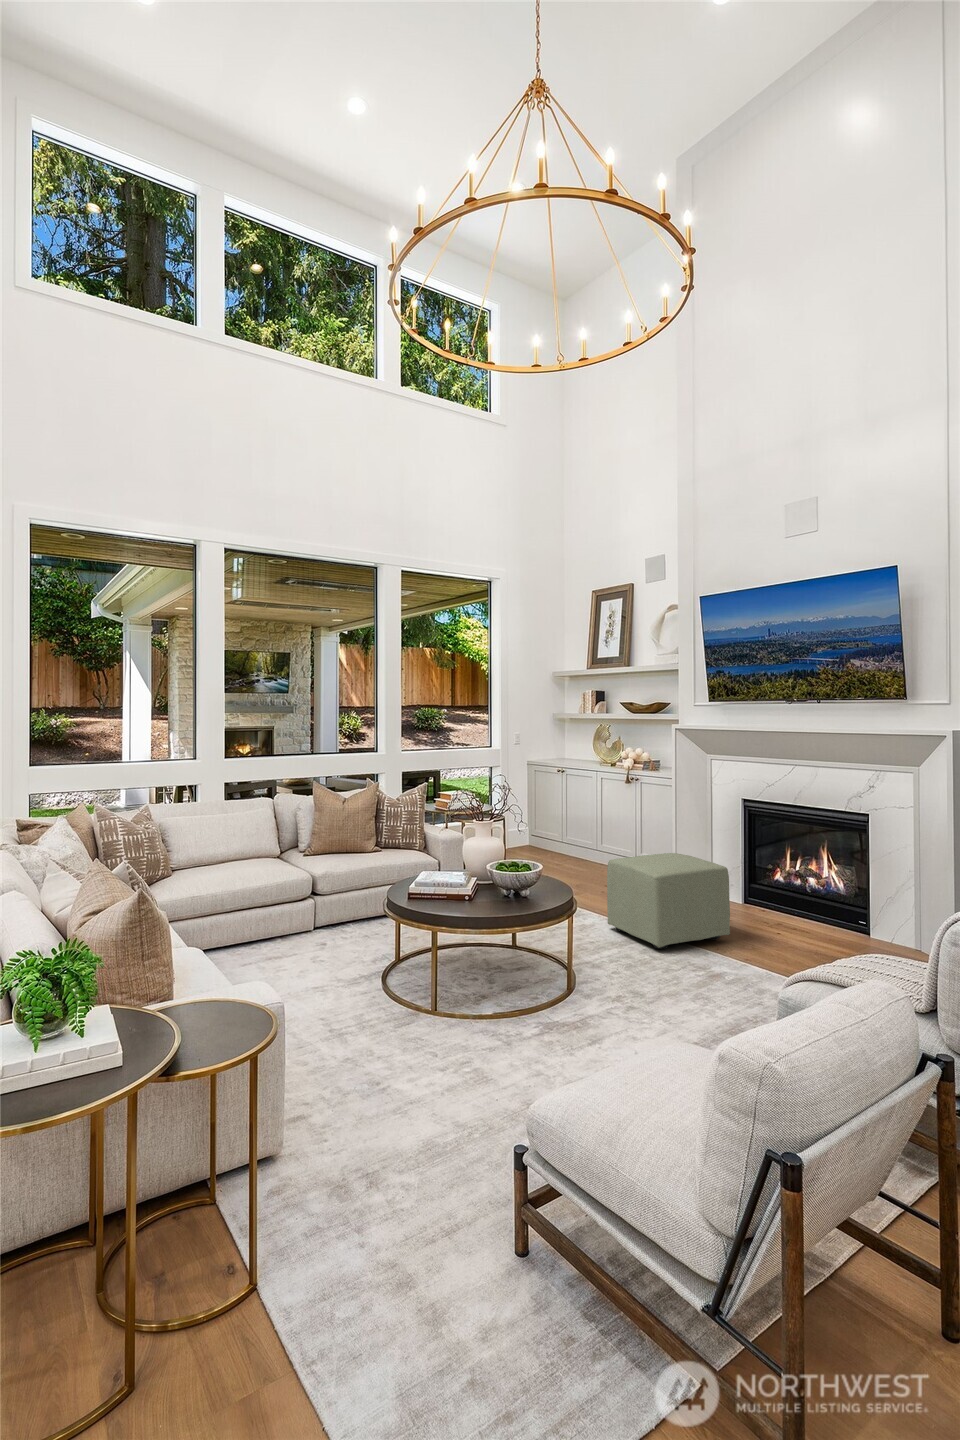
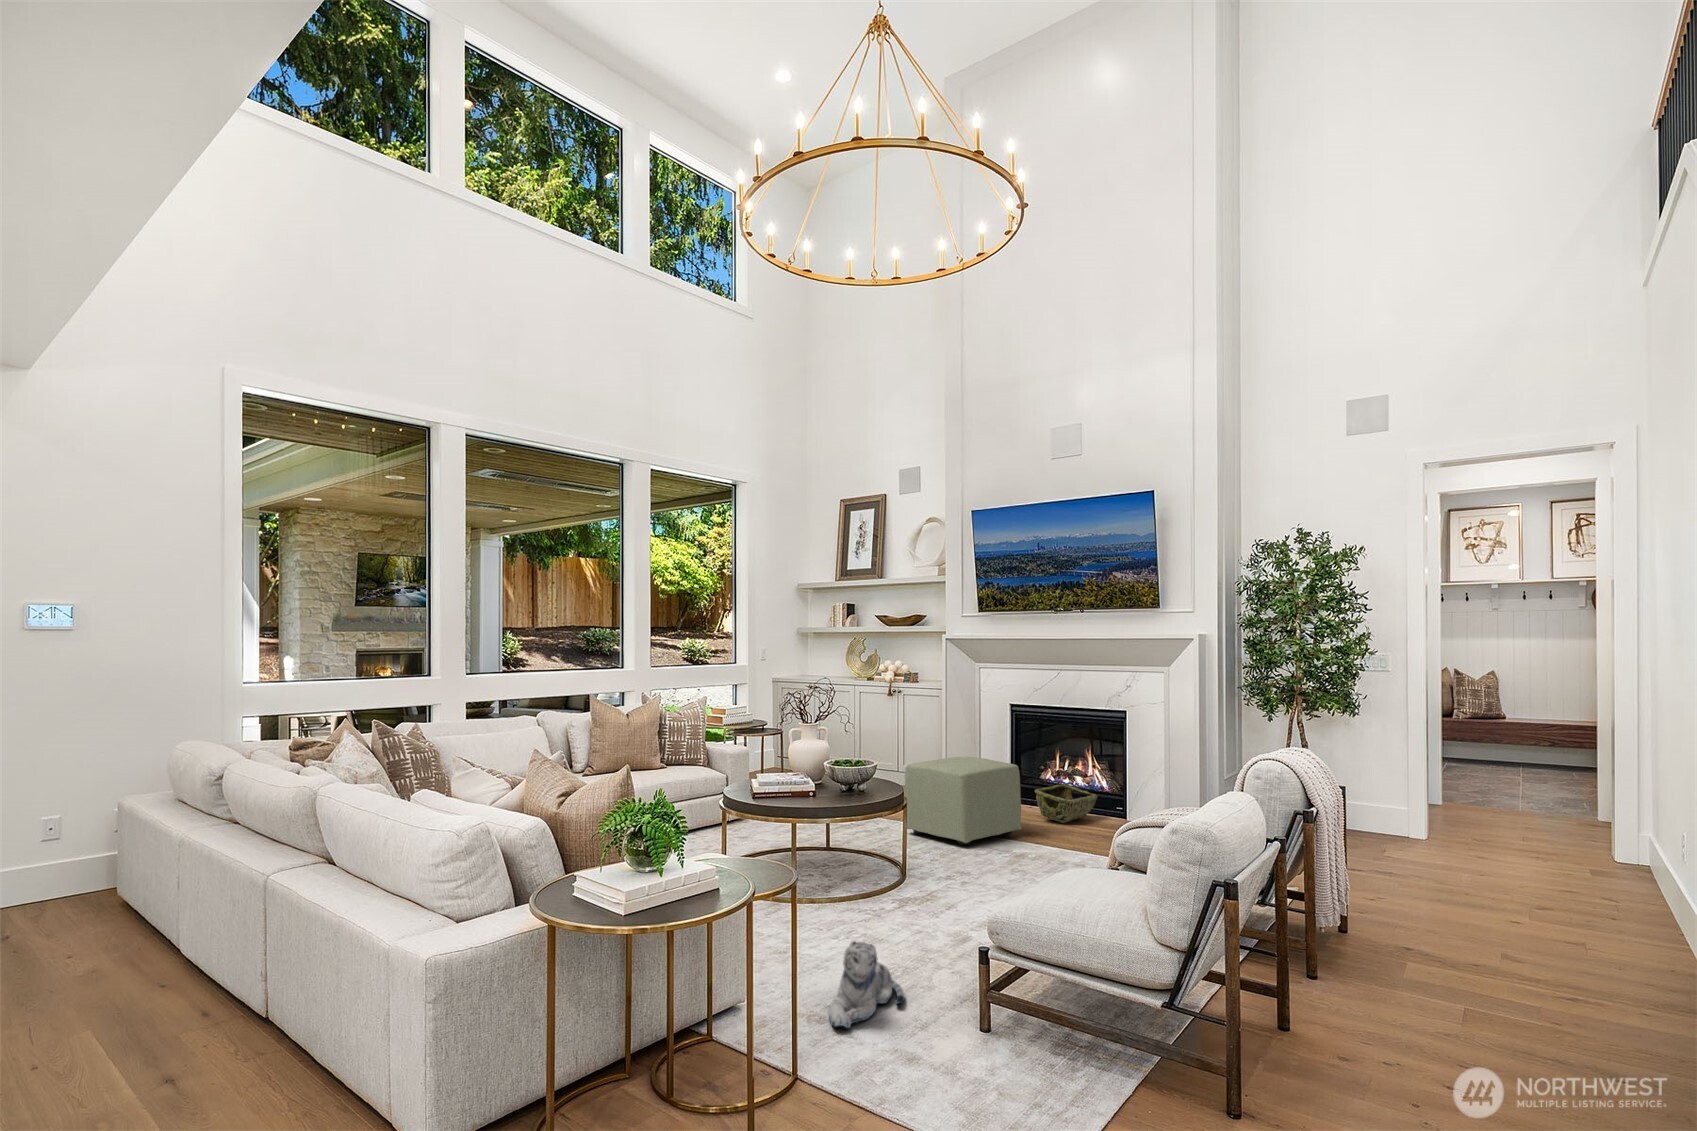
woven basket: none [756,885,830,928] -> present [1035,785,1097,823]
plush toy: none [339,1102,458,1213] -> present [829,941,905,1028]

